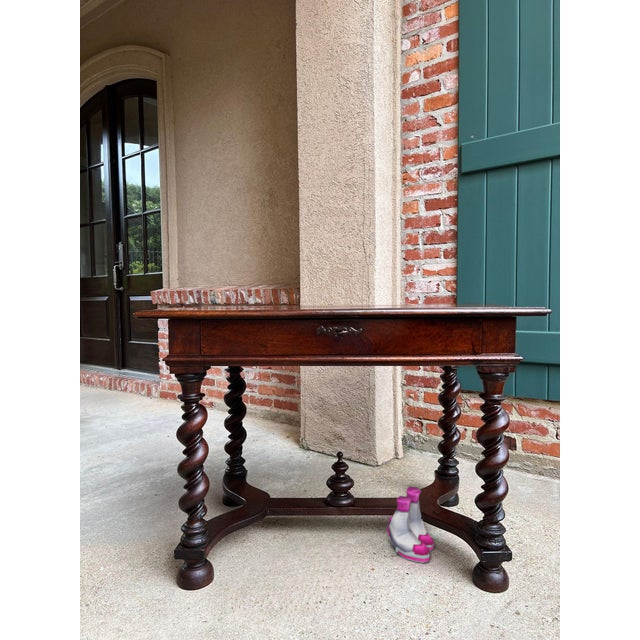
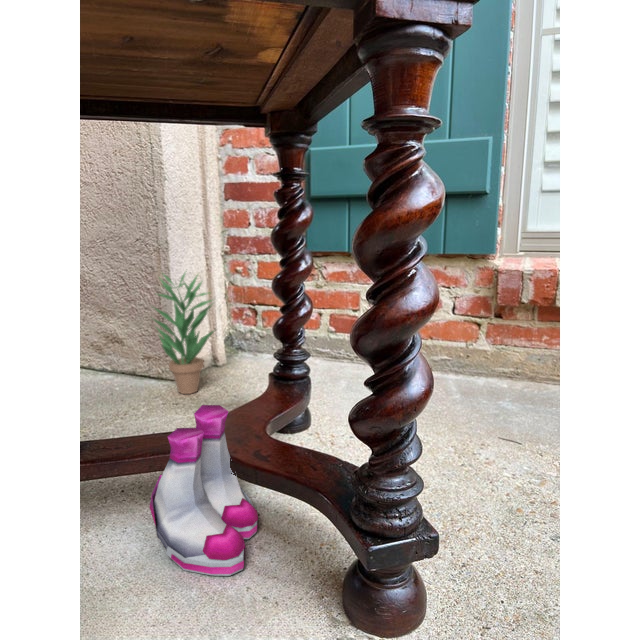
potted plant: none [366,404,404,476] -> present [151,273,214,394]

